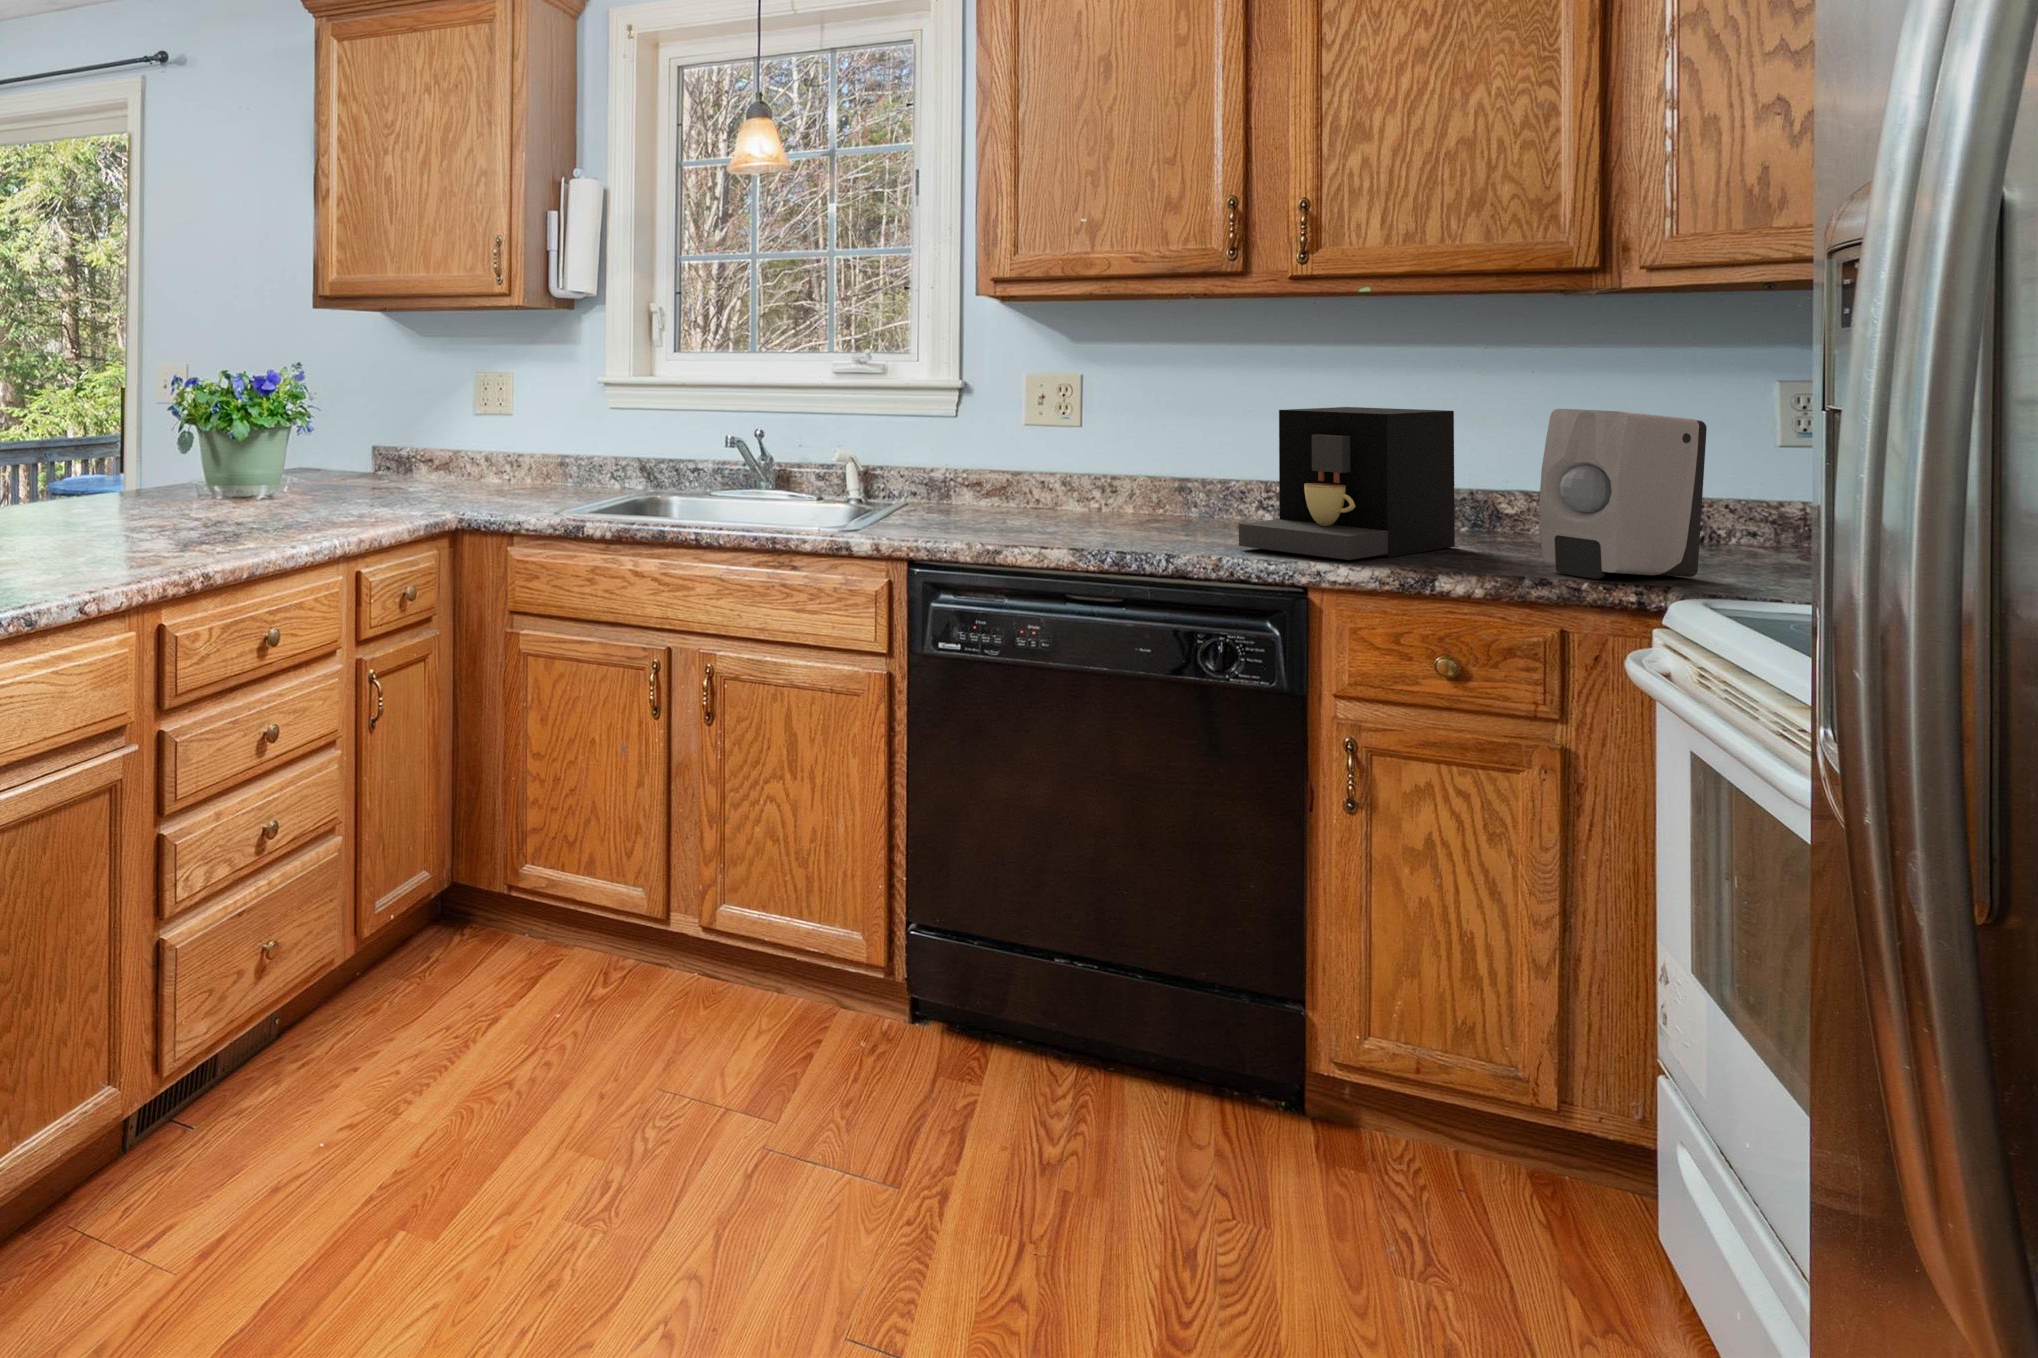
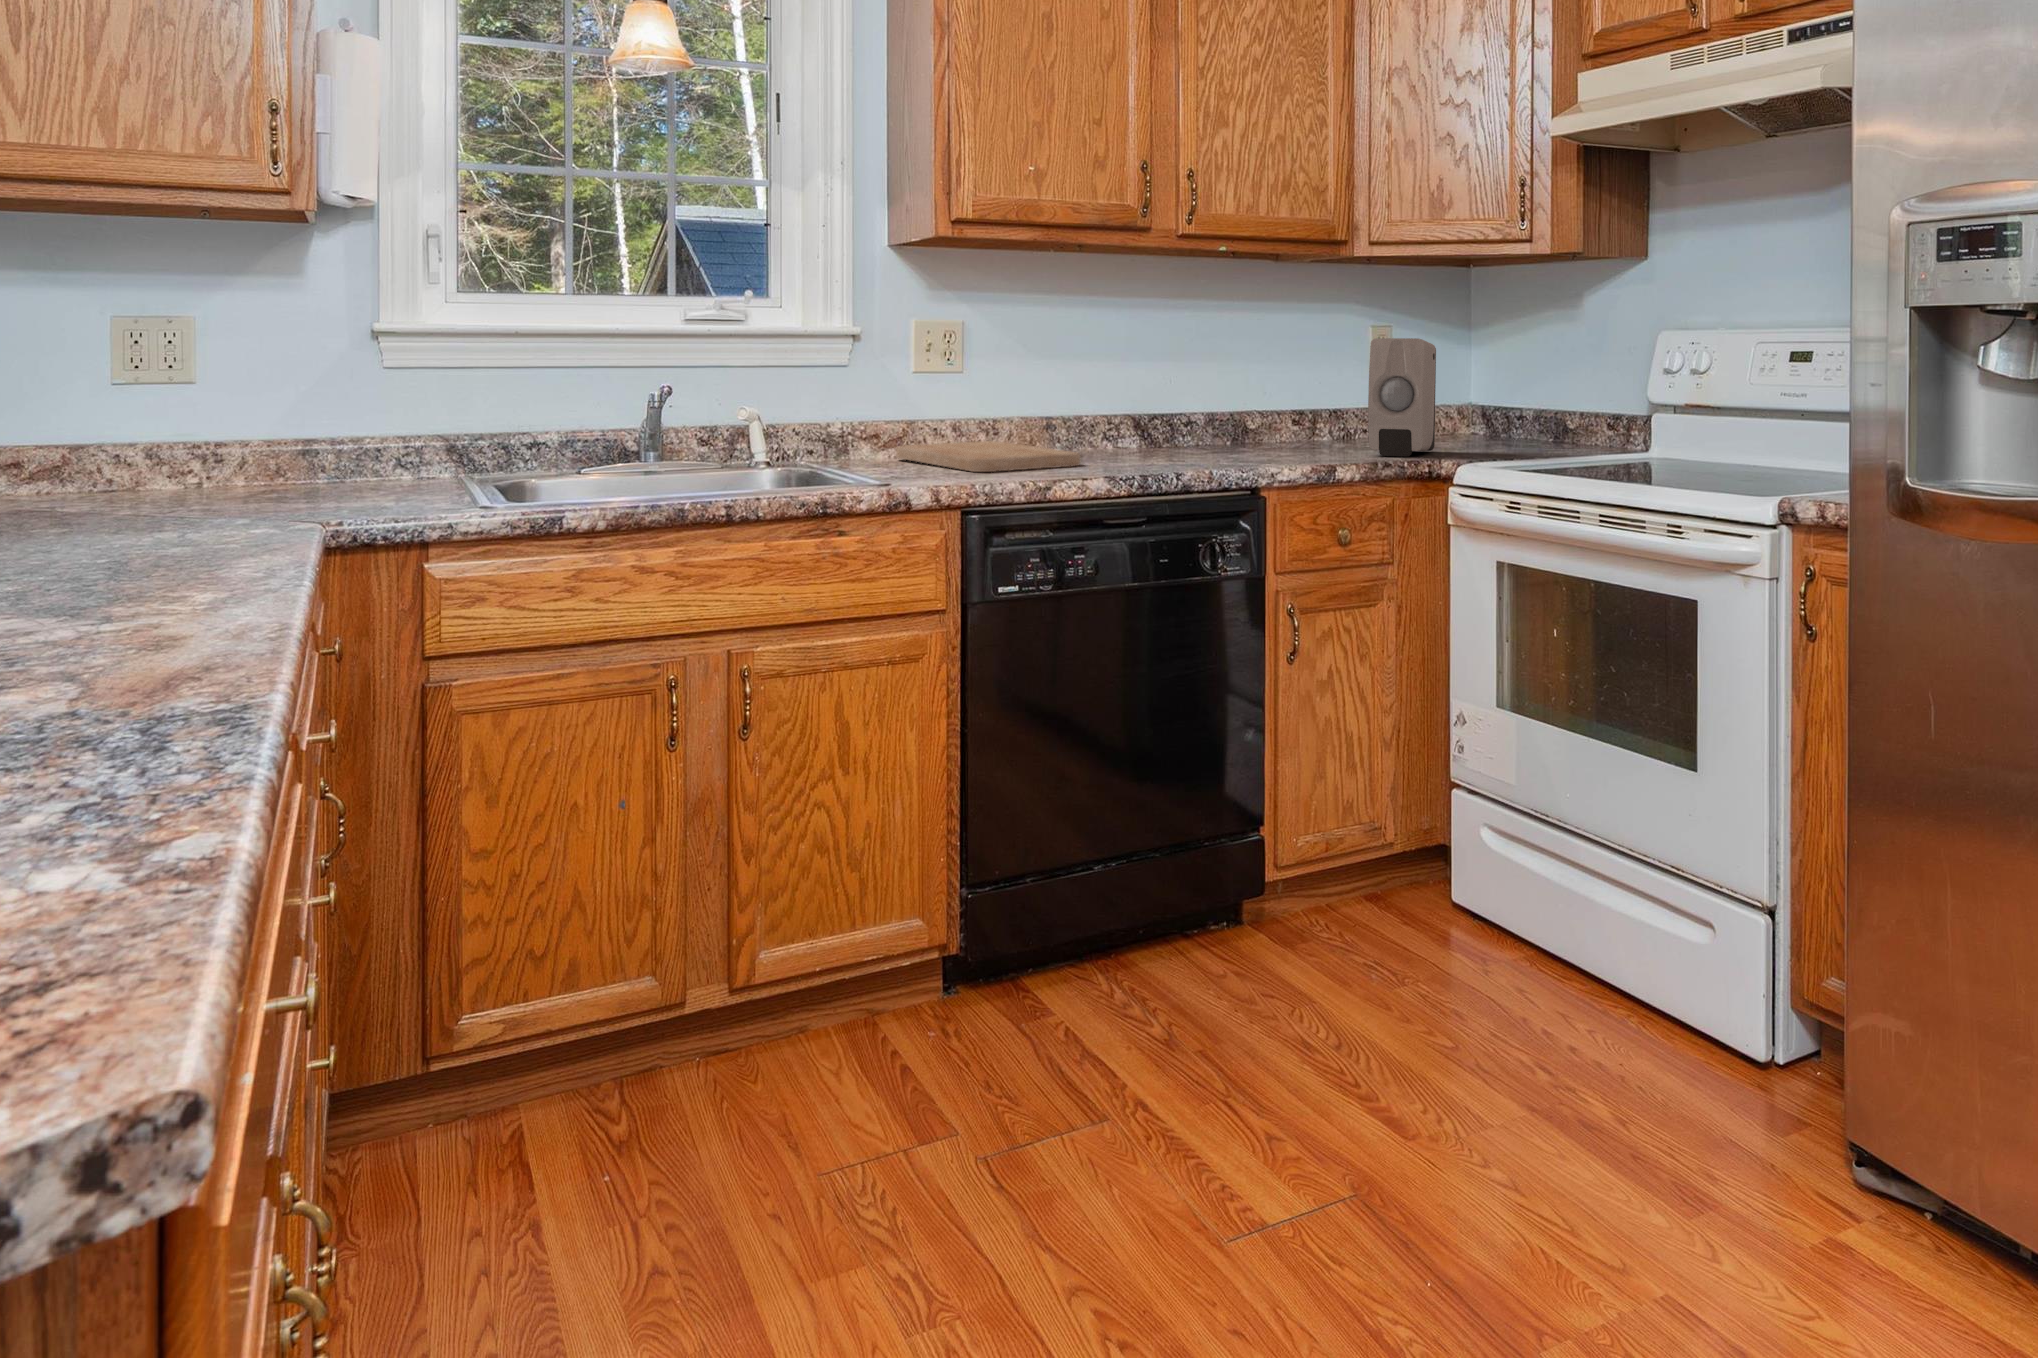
coffee maker: present [1239,407,1455,560] -> none [1189,345,1278,461]
cutting board: none [991,497,1128,536] -> present [896,441,1080,472]

